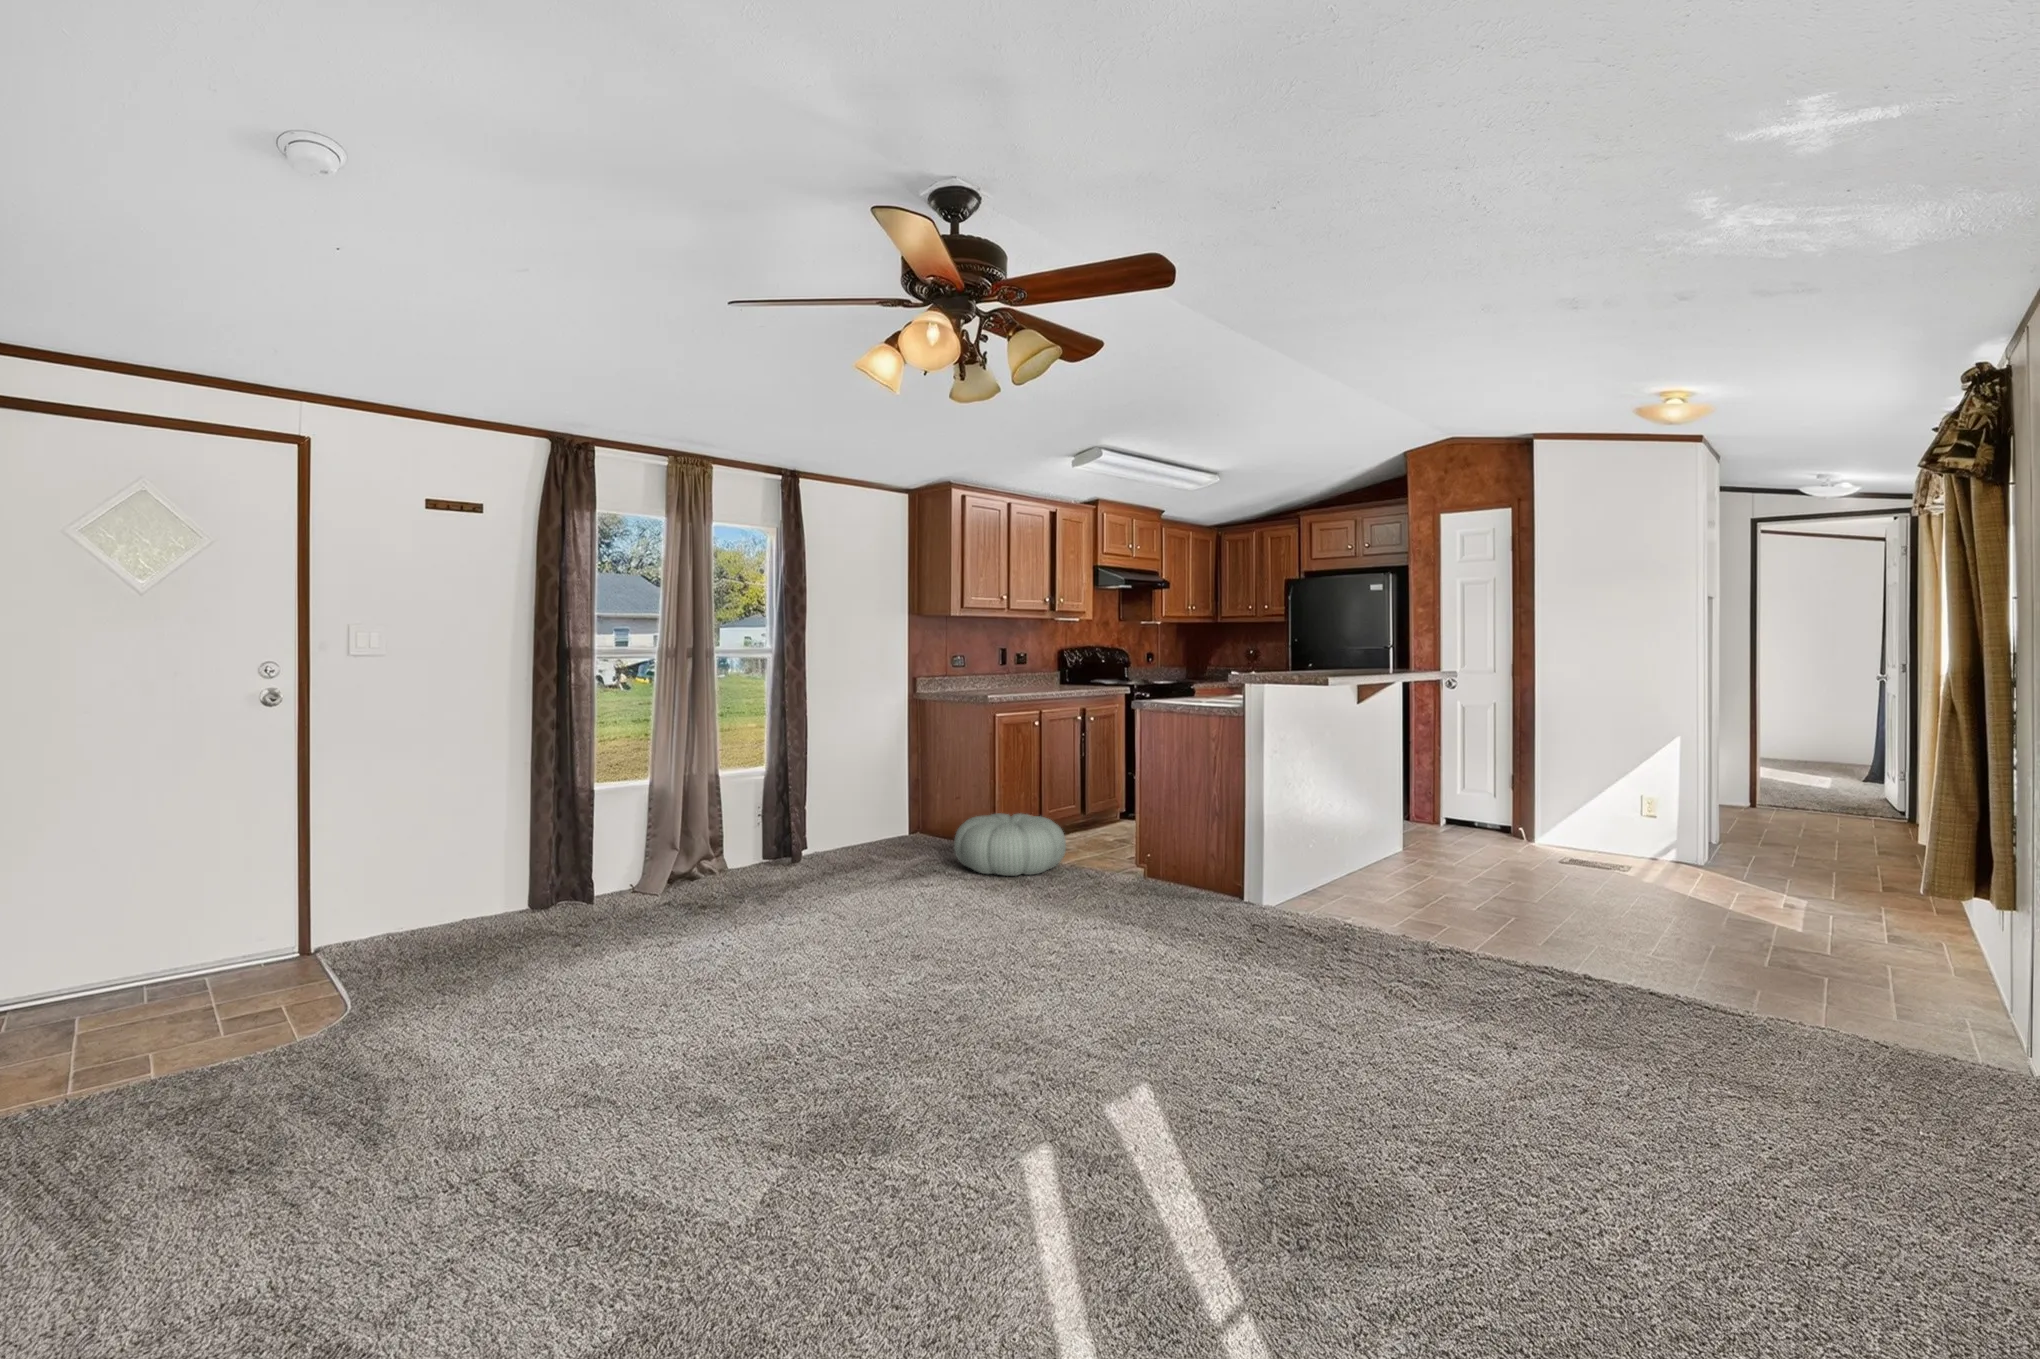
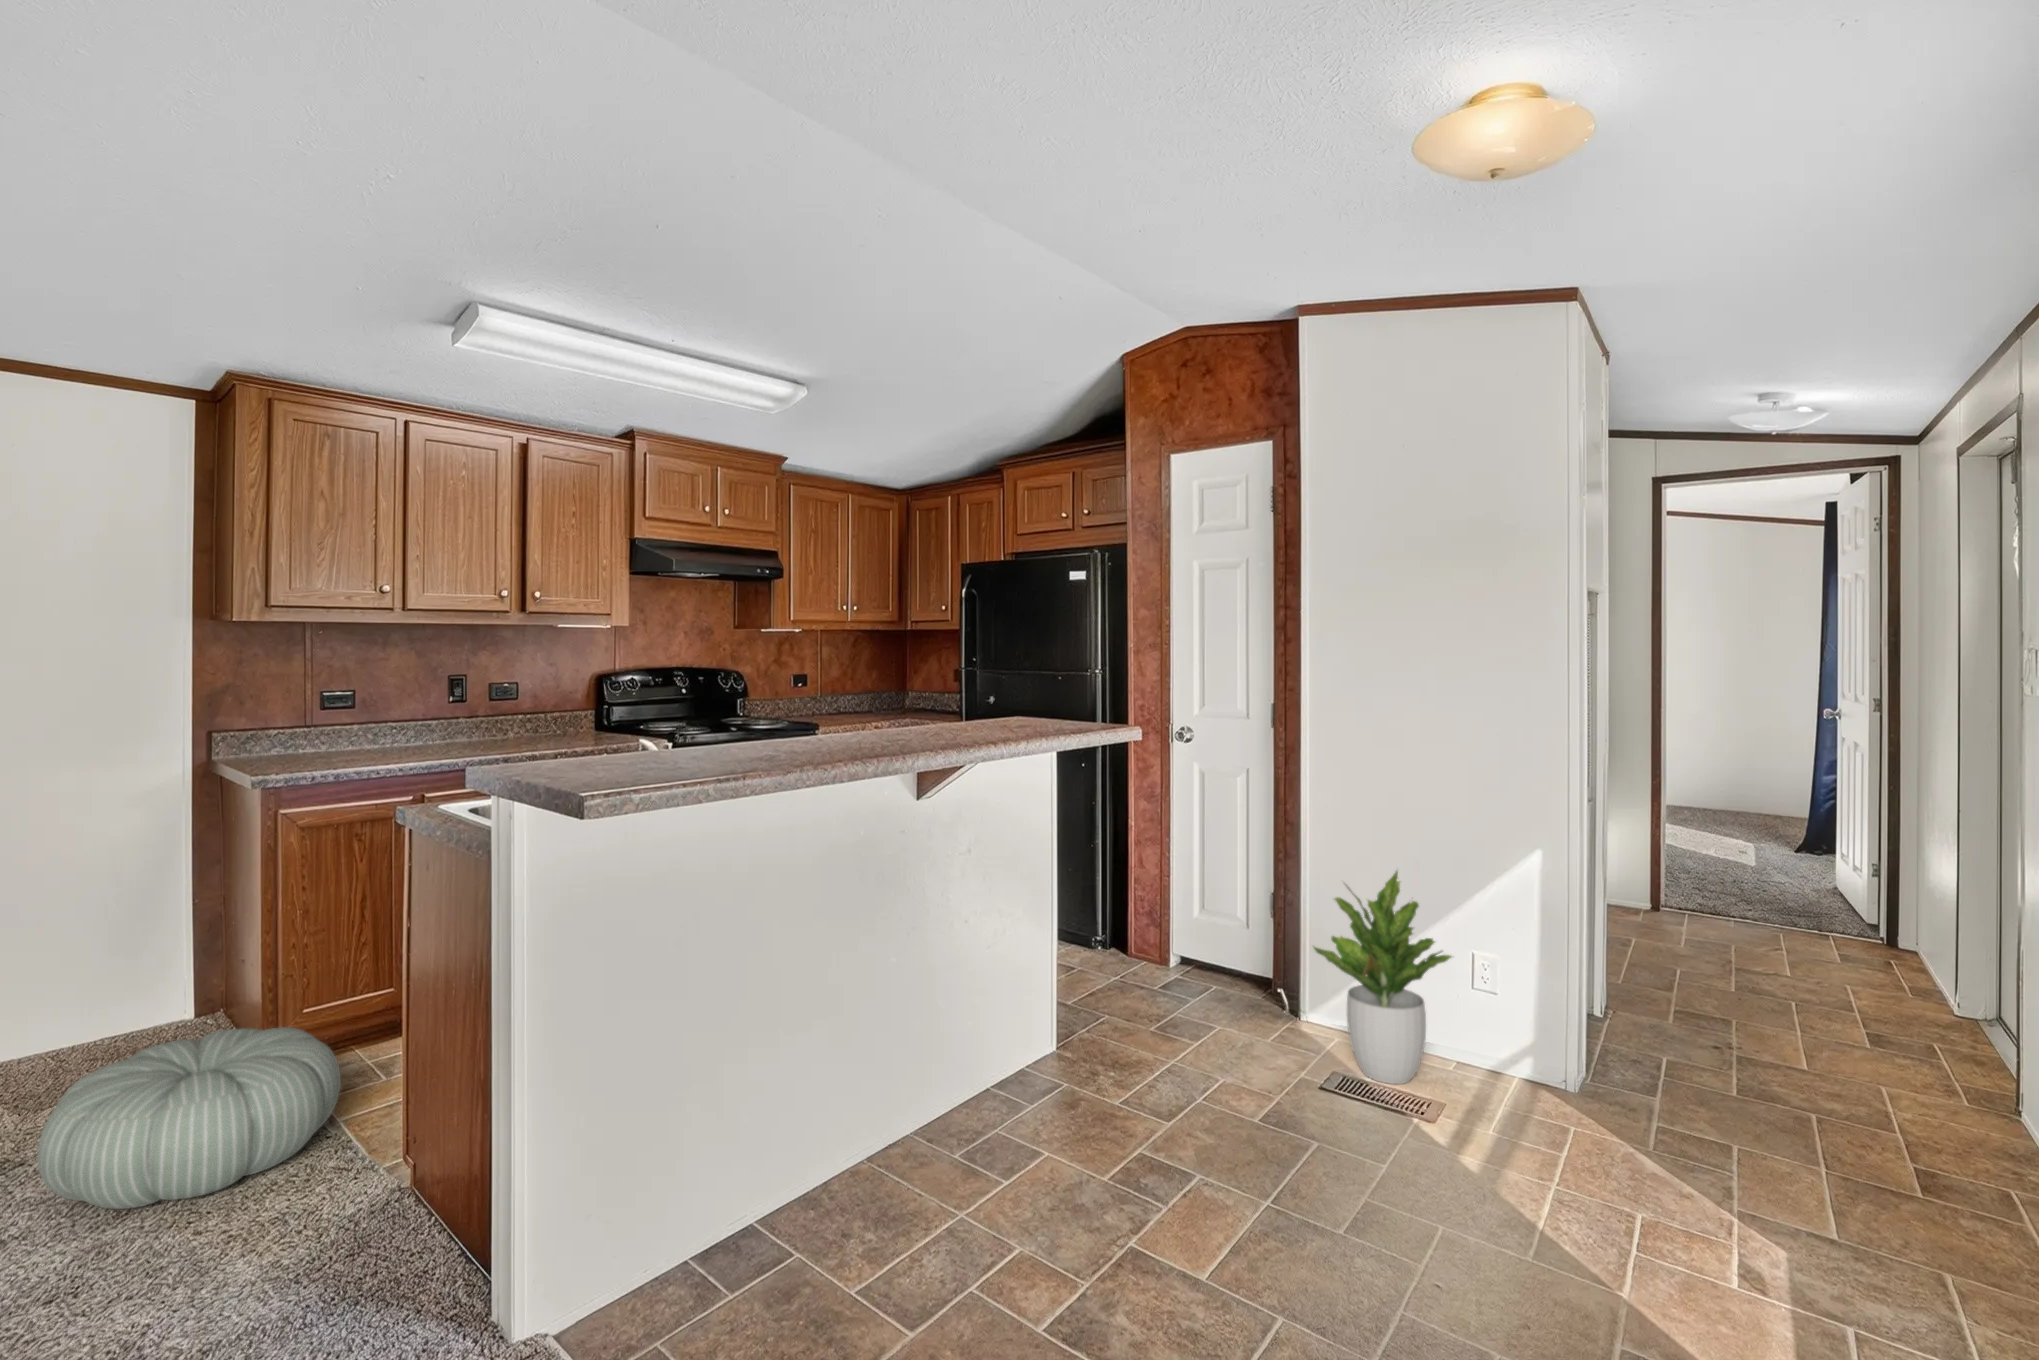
potted plant: none [1546,749,1630,861] -> present [1314,871,1451,1084]

